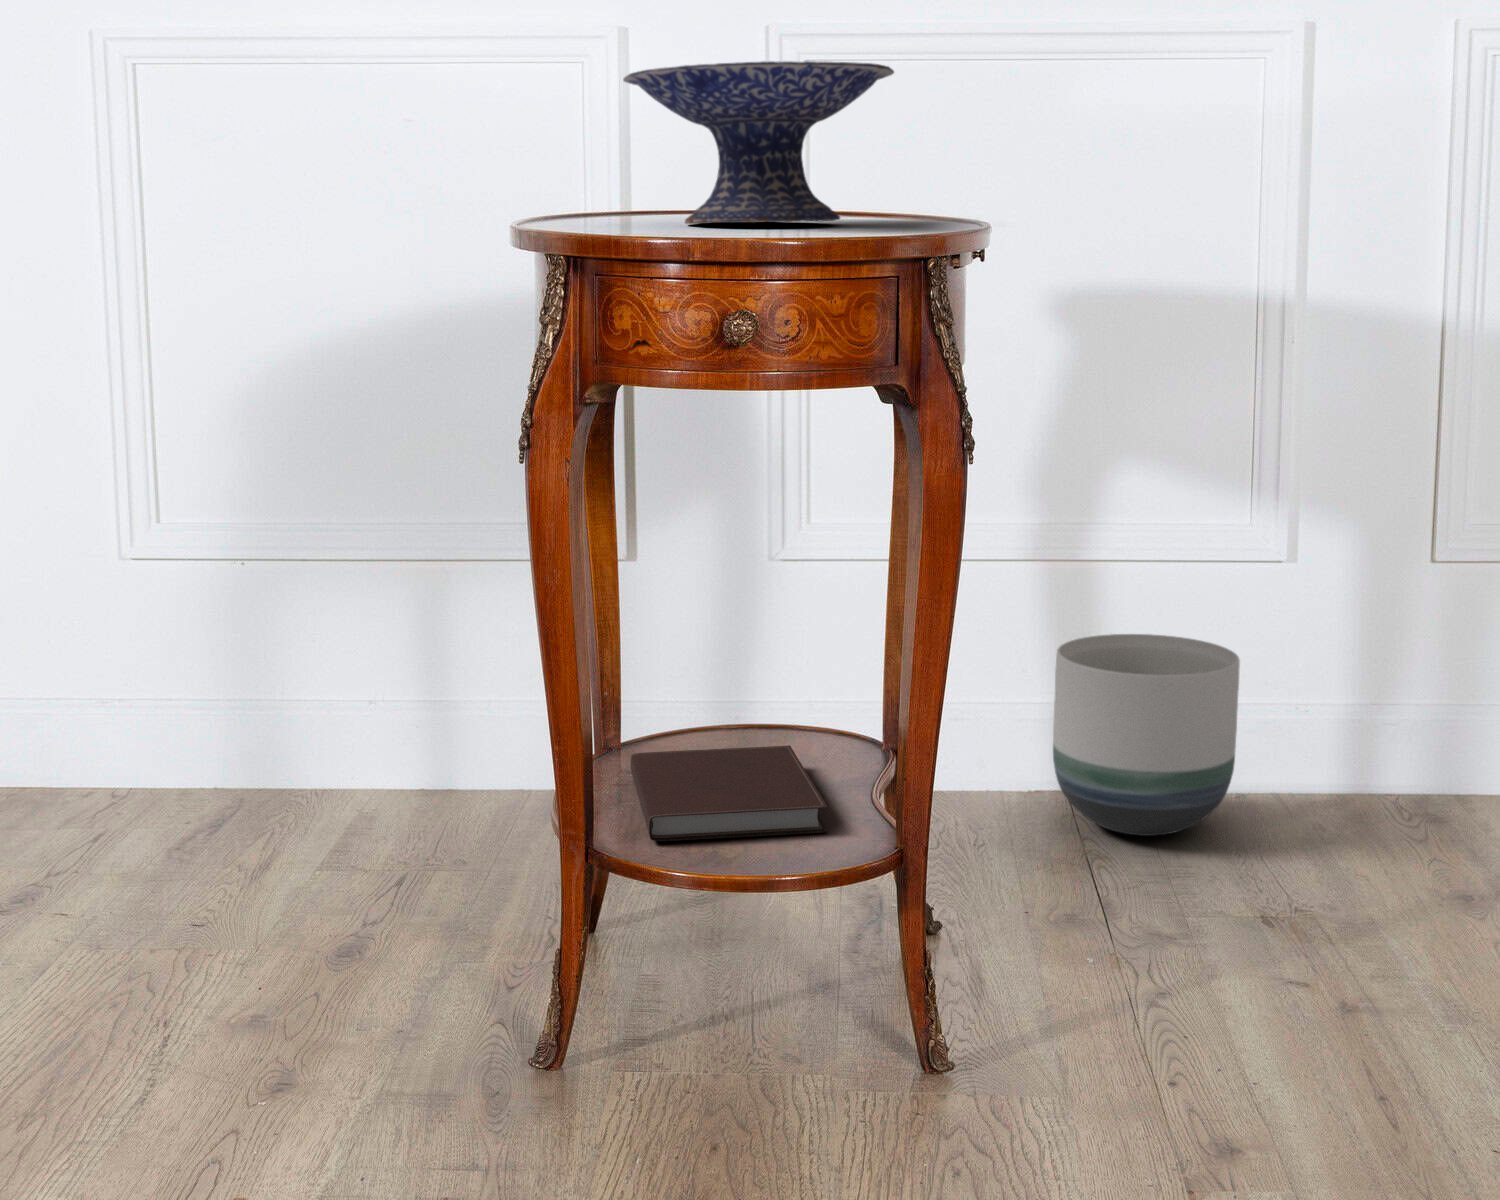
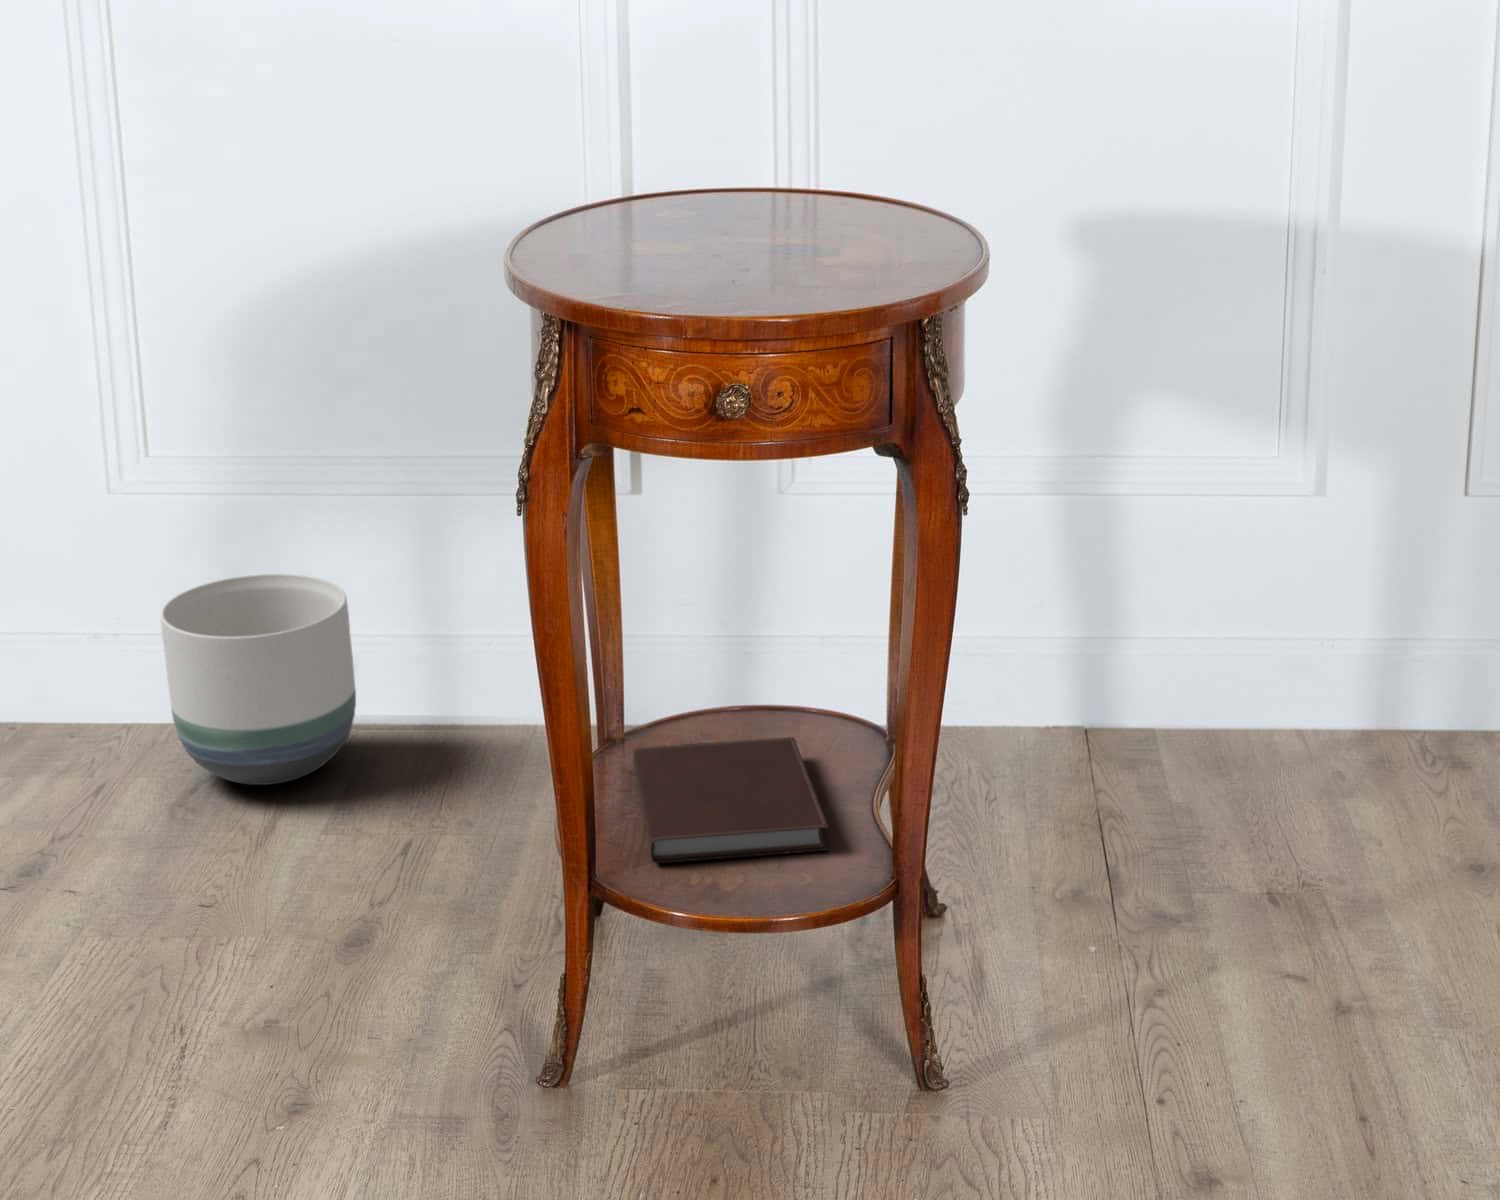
decorative bowl: present [624,61,894,224] -> none [614,72,899,255]
planter: present [1053,634,1240,836] -> present [161,574,356,785]

